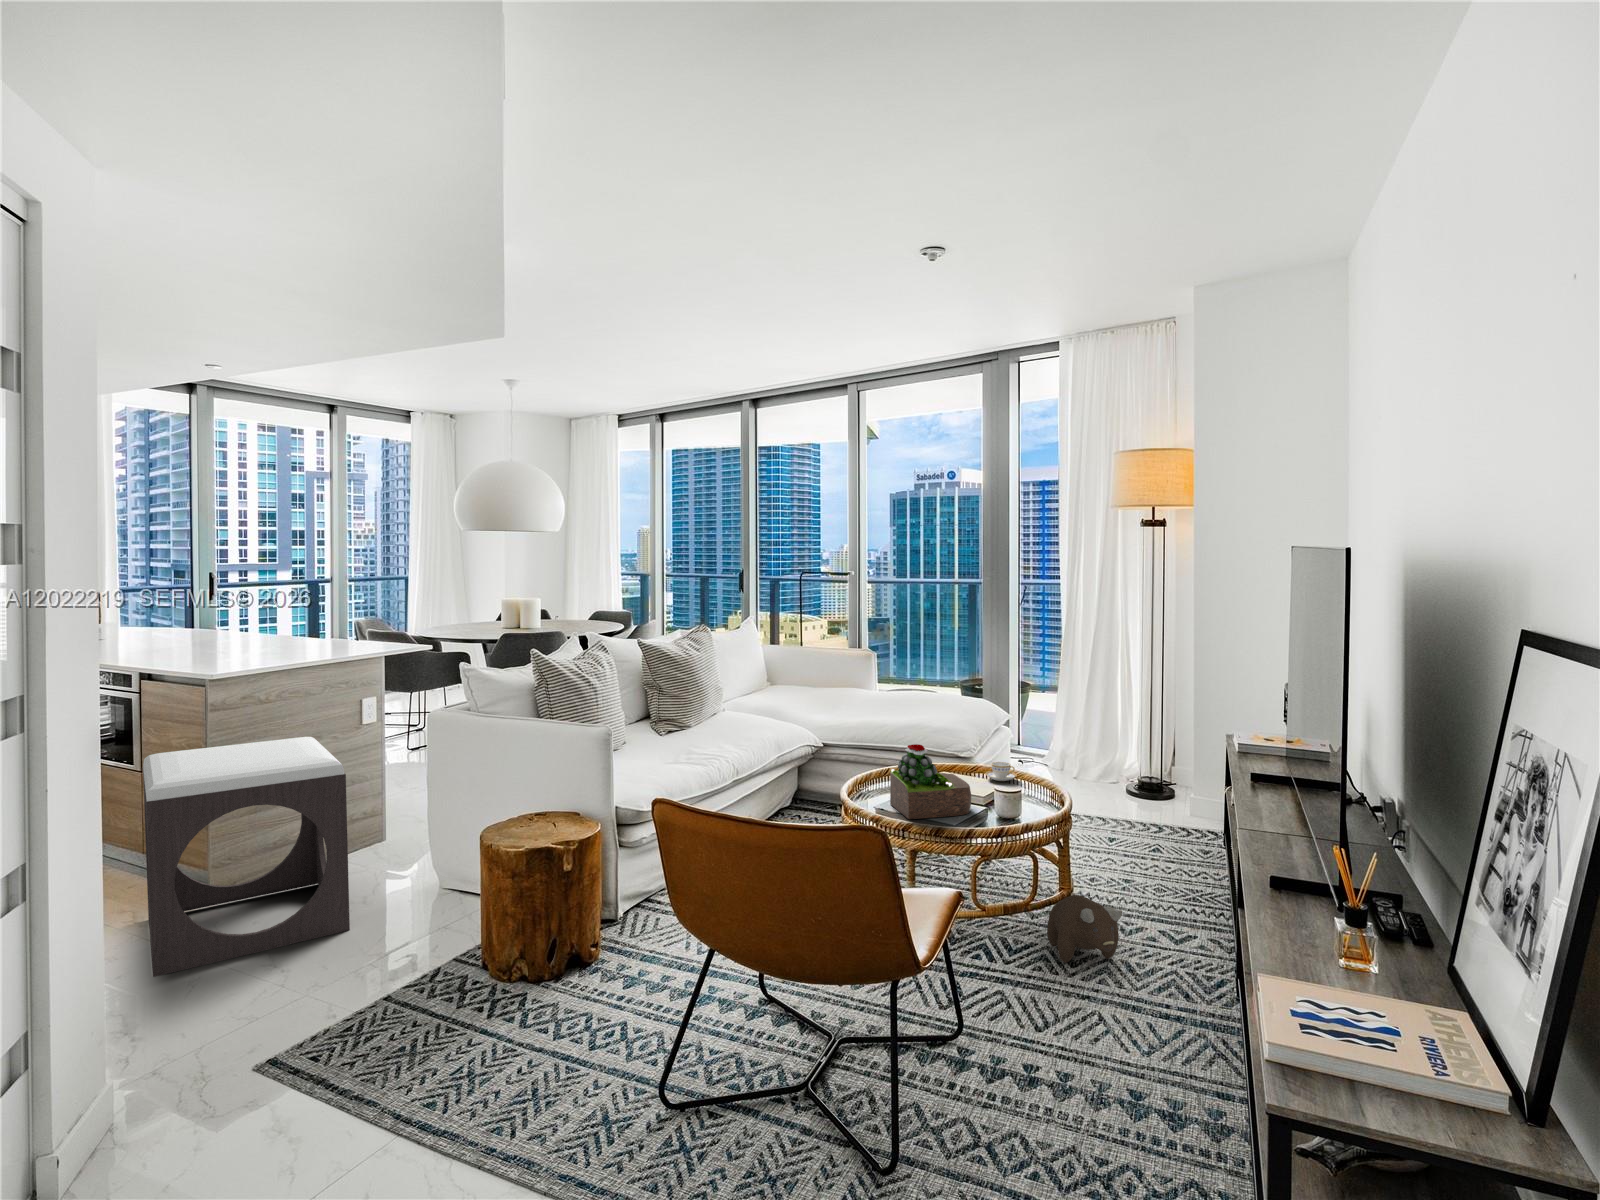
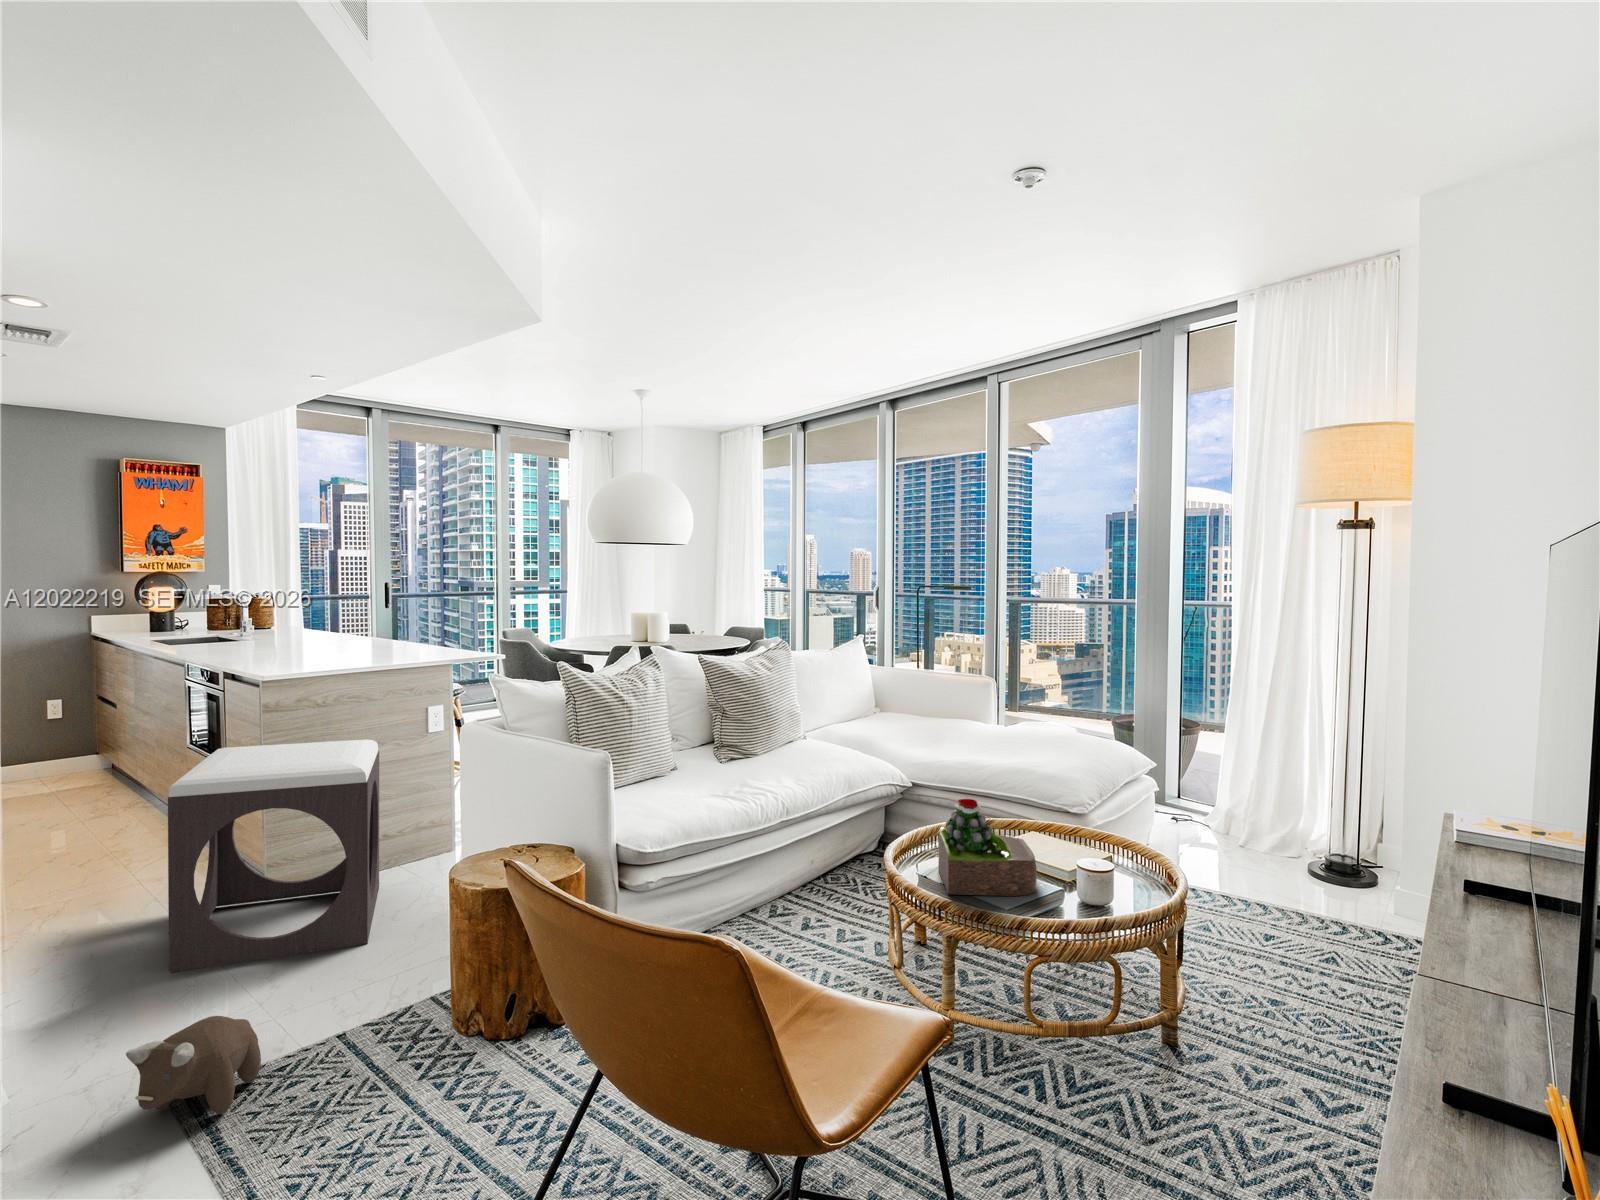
teacup: present [985,762,1016,781] -> none [1079,826,1120,852]
plush toy: present [1047,895,1122,963] -> present [126,1016,261,1114]

